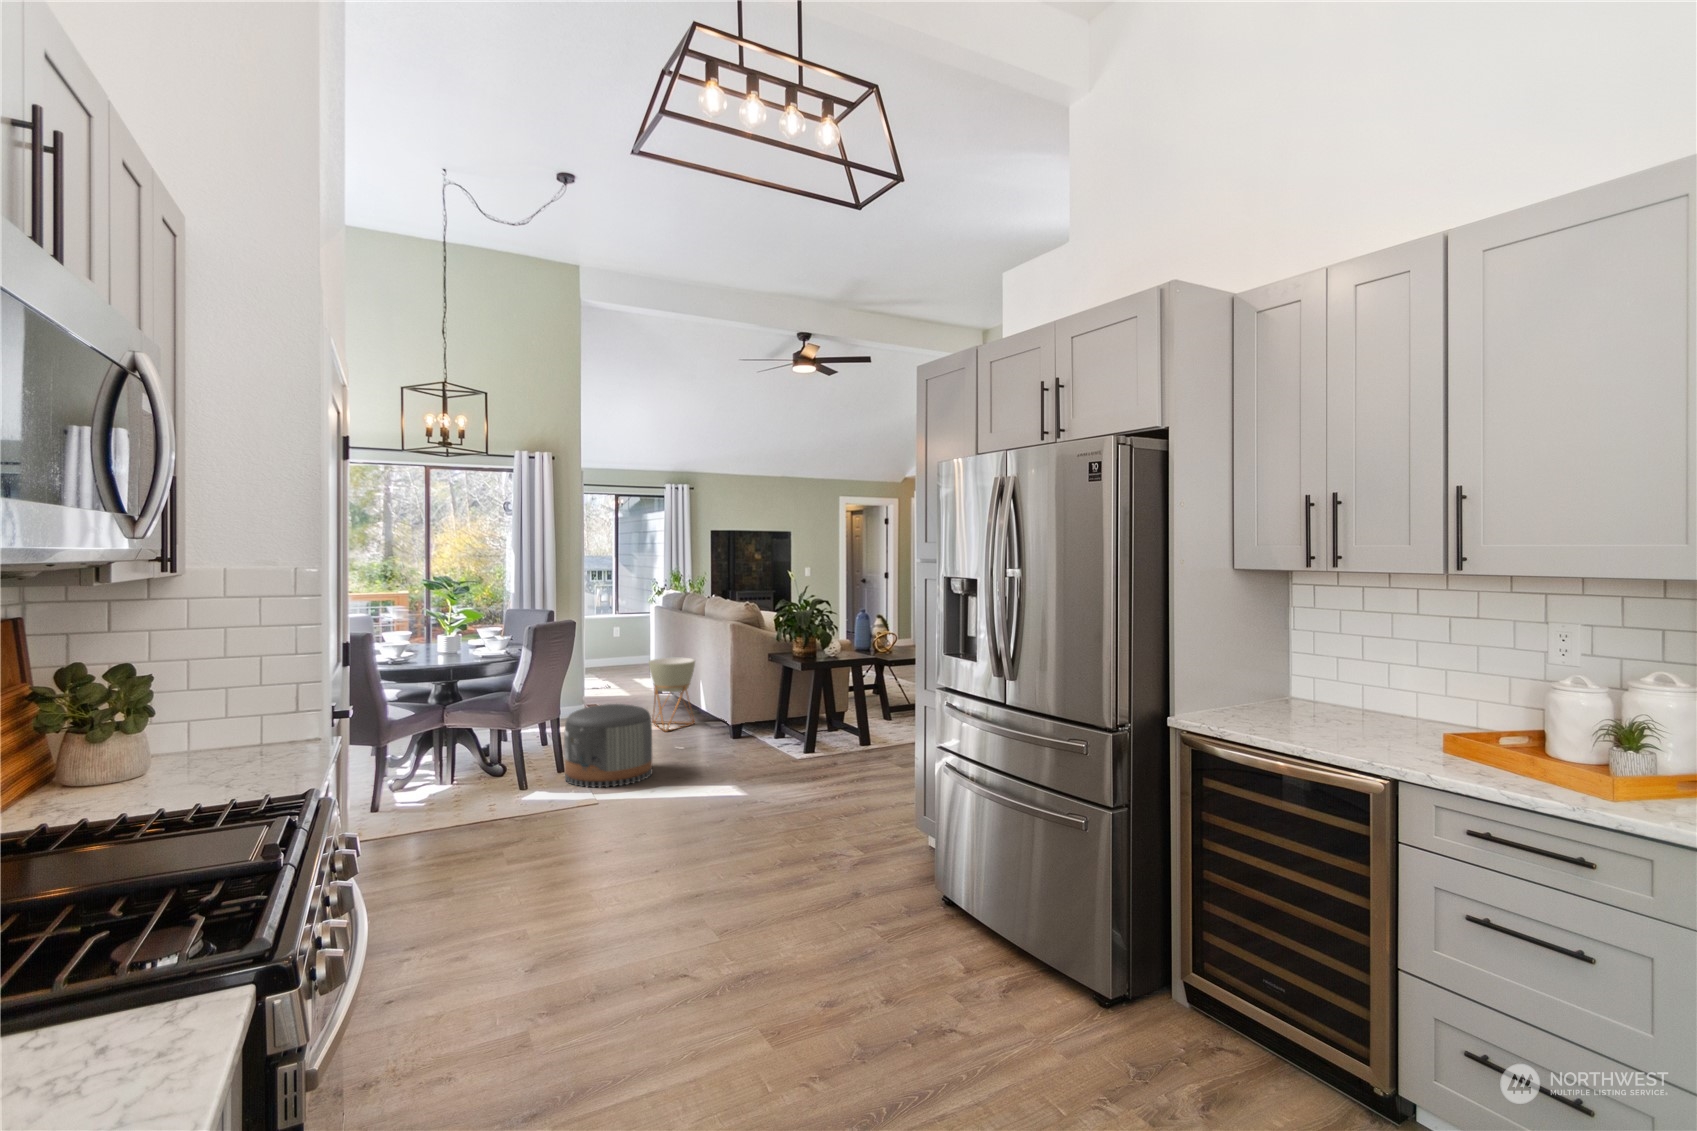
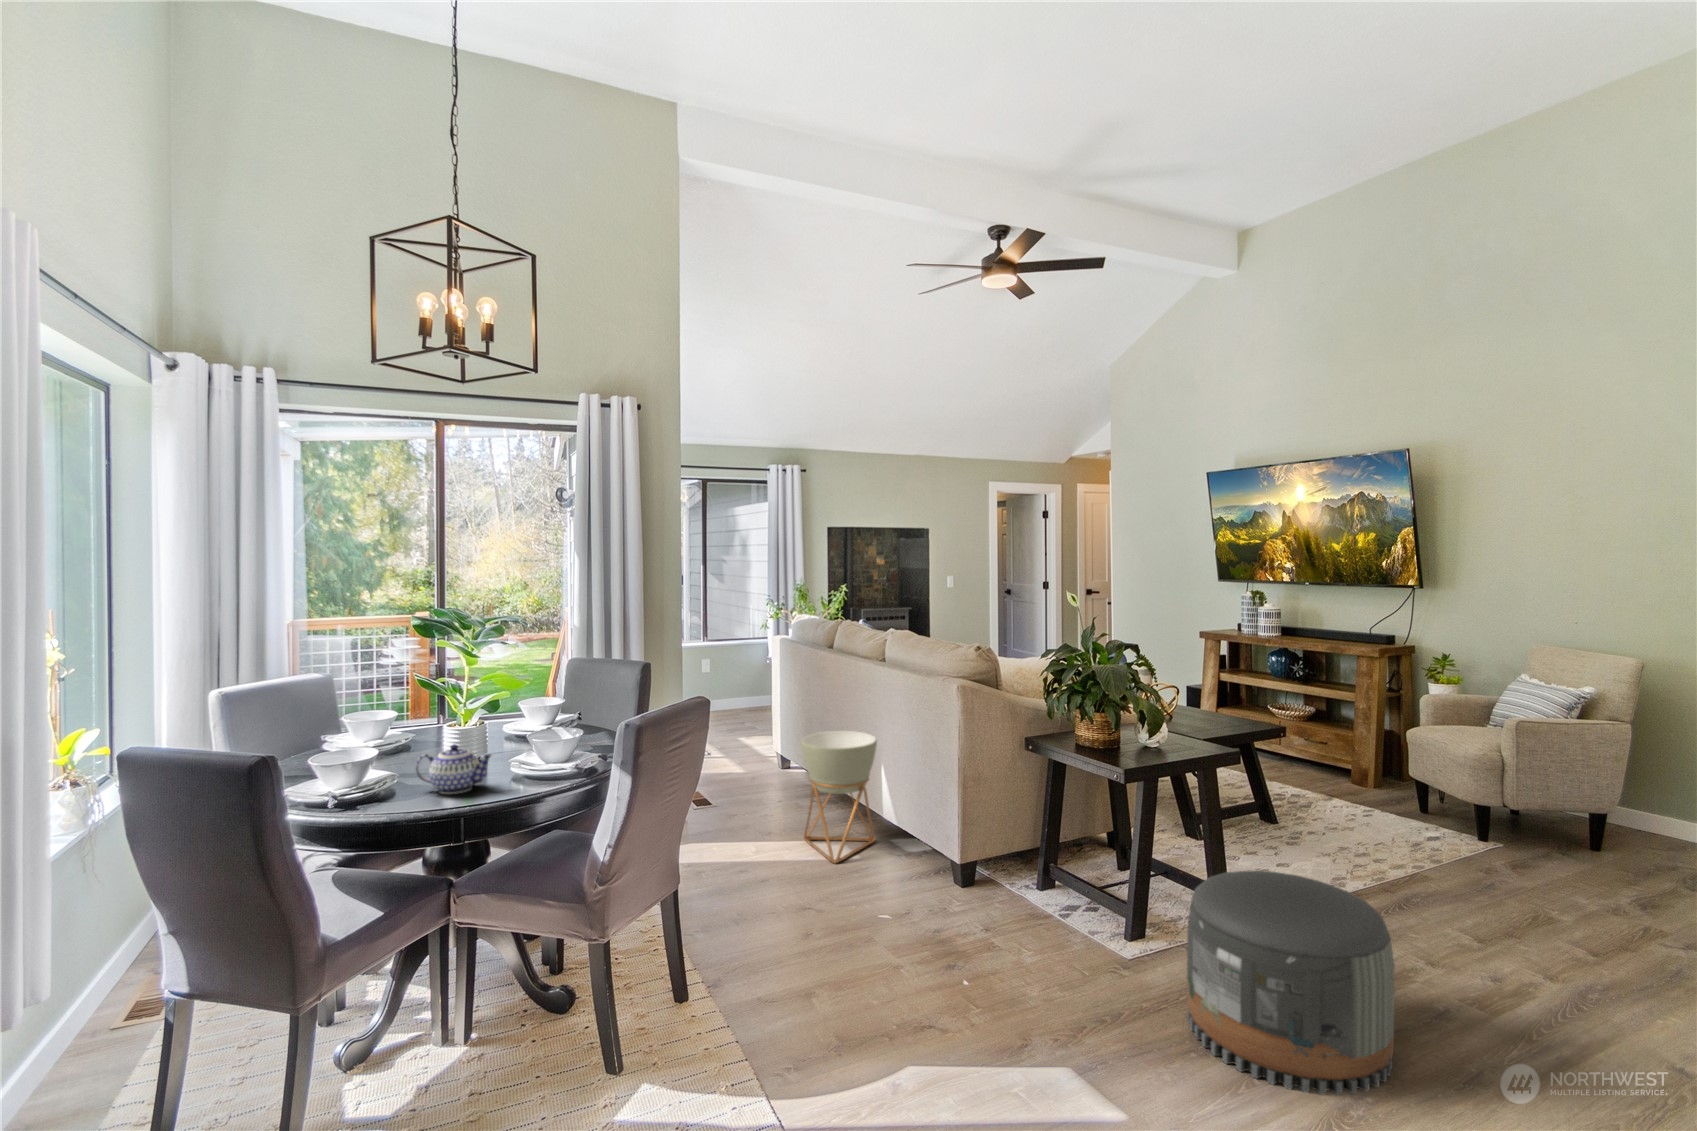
teapot: none [427,636,465,659] -> present [416,744,491,794]
pouf: present [564,704,653,788] -> present [1187,871,1395,1095]

